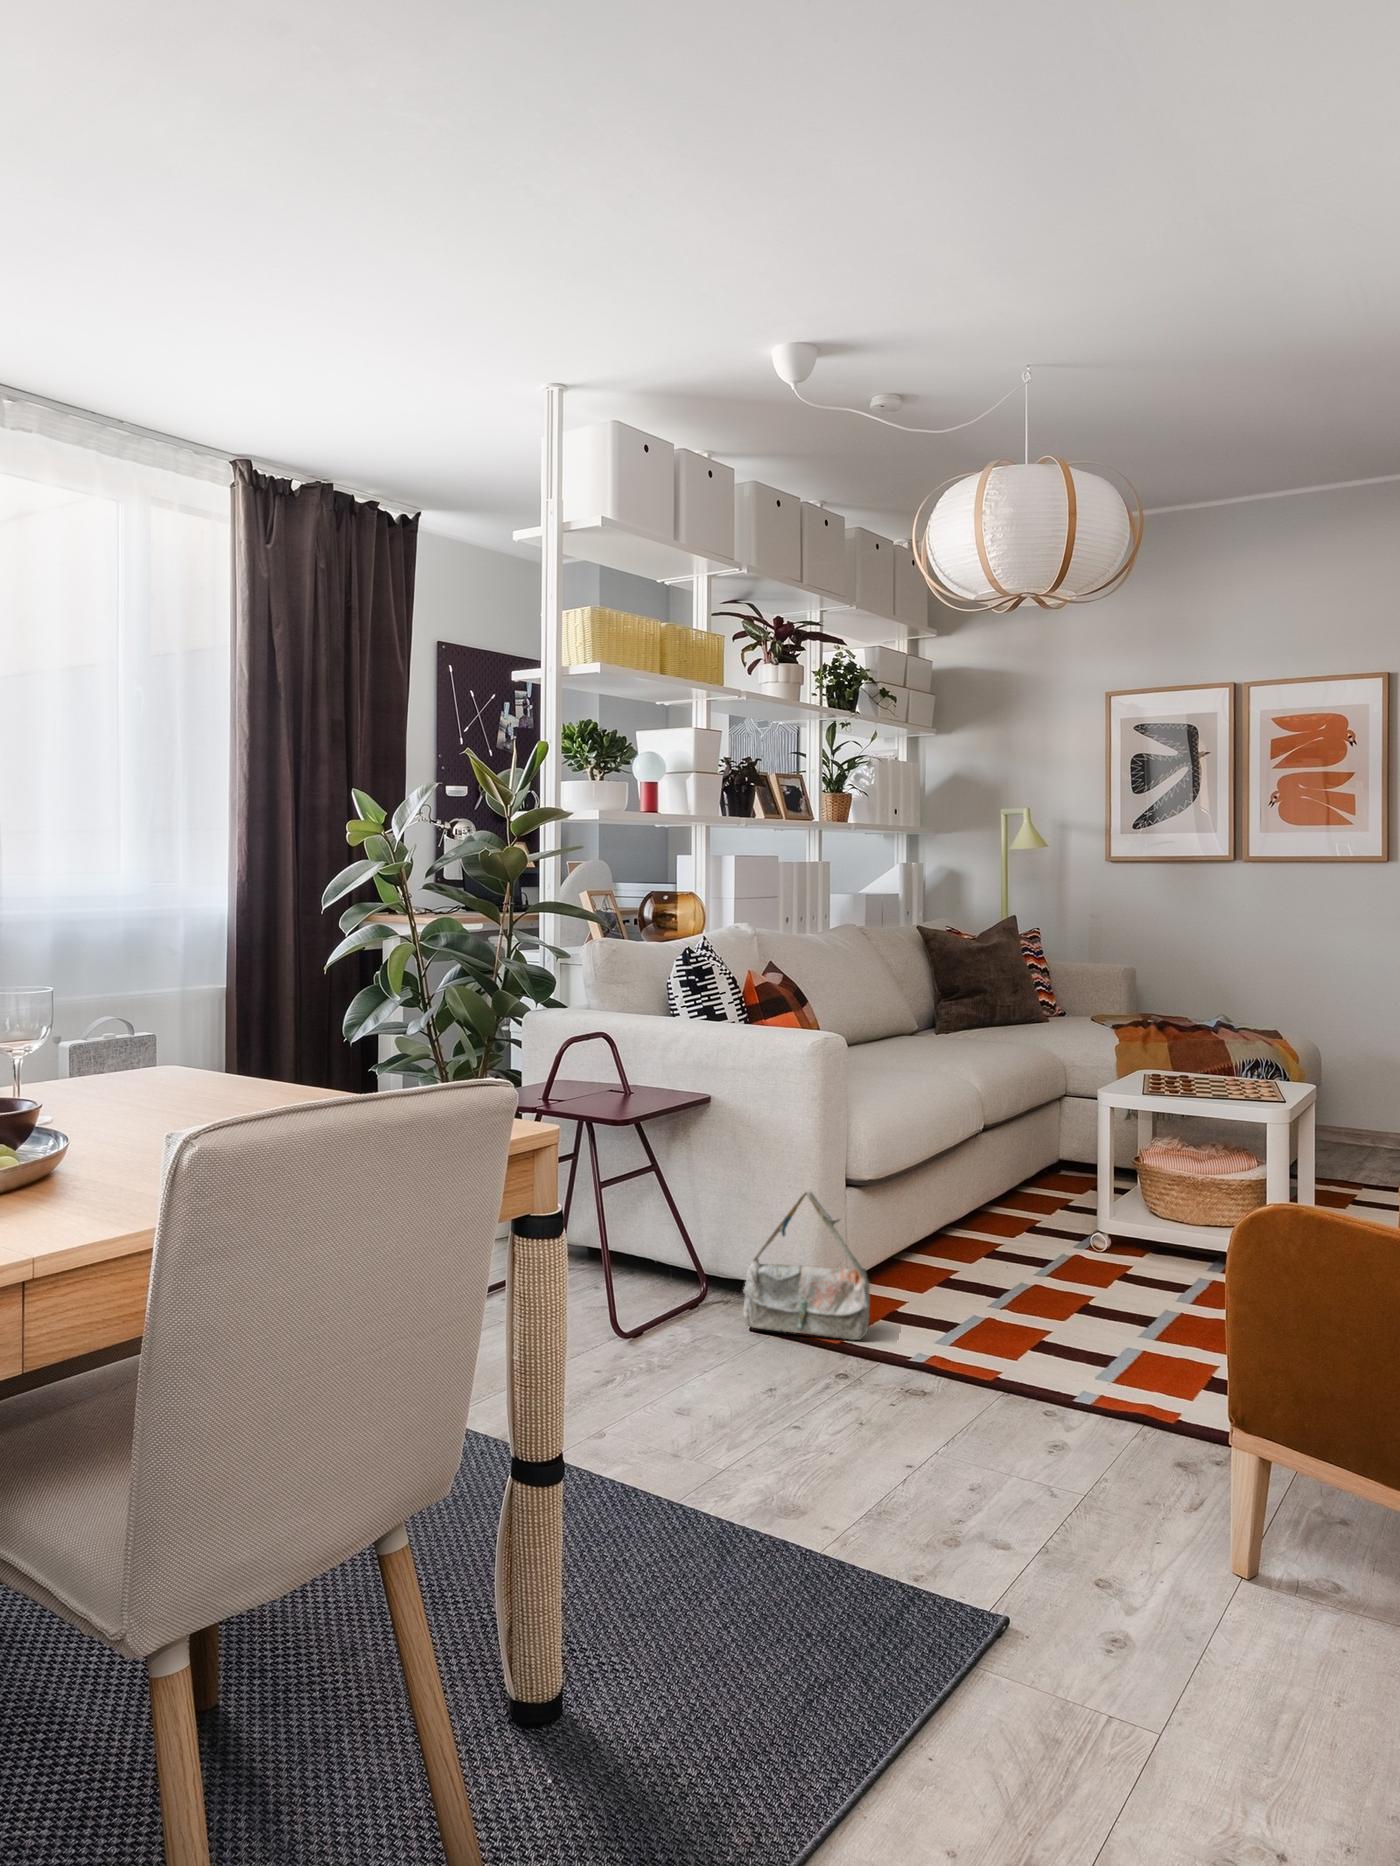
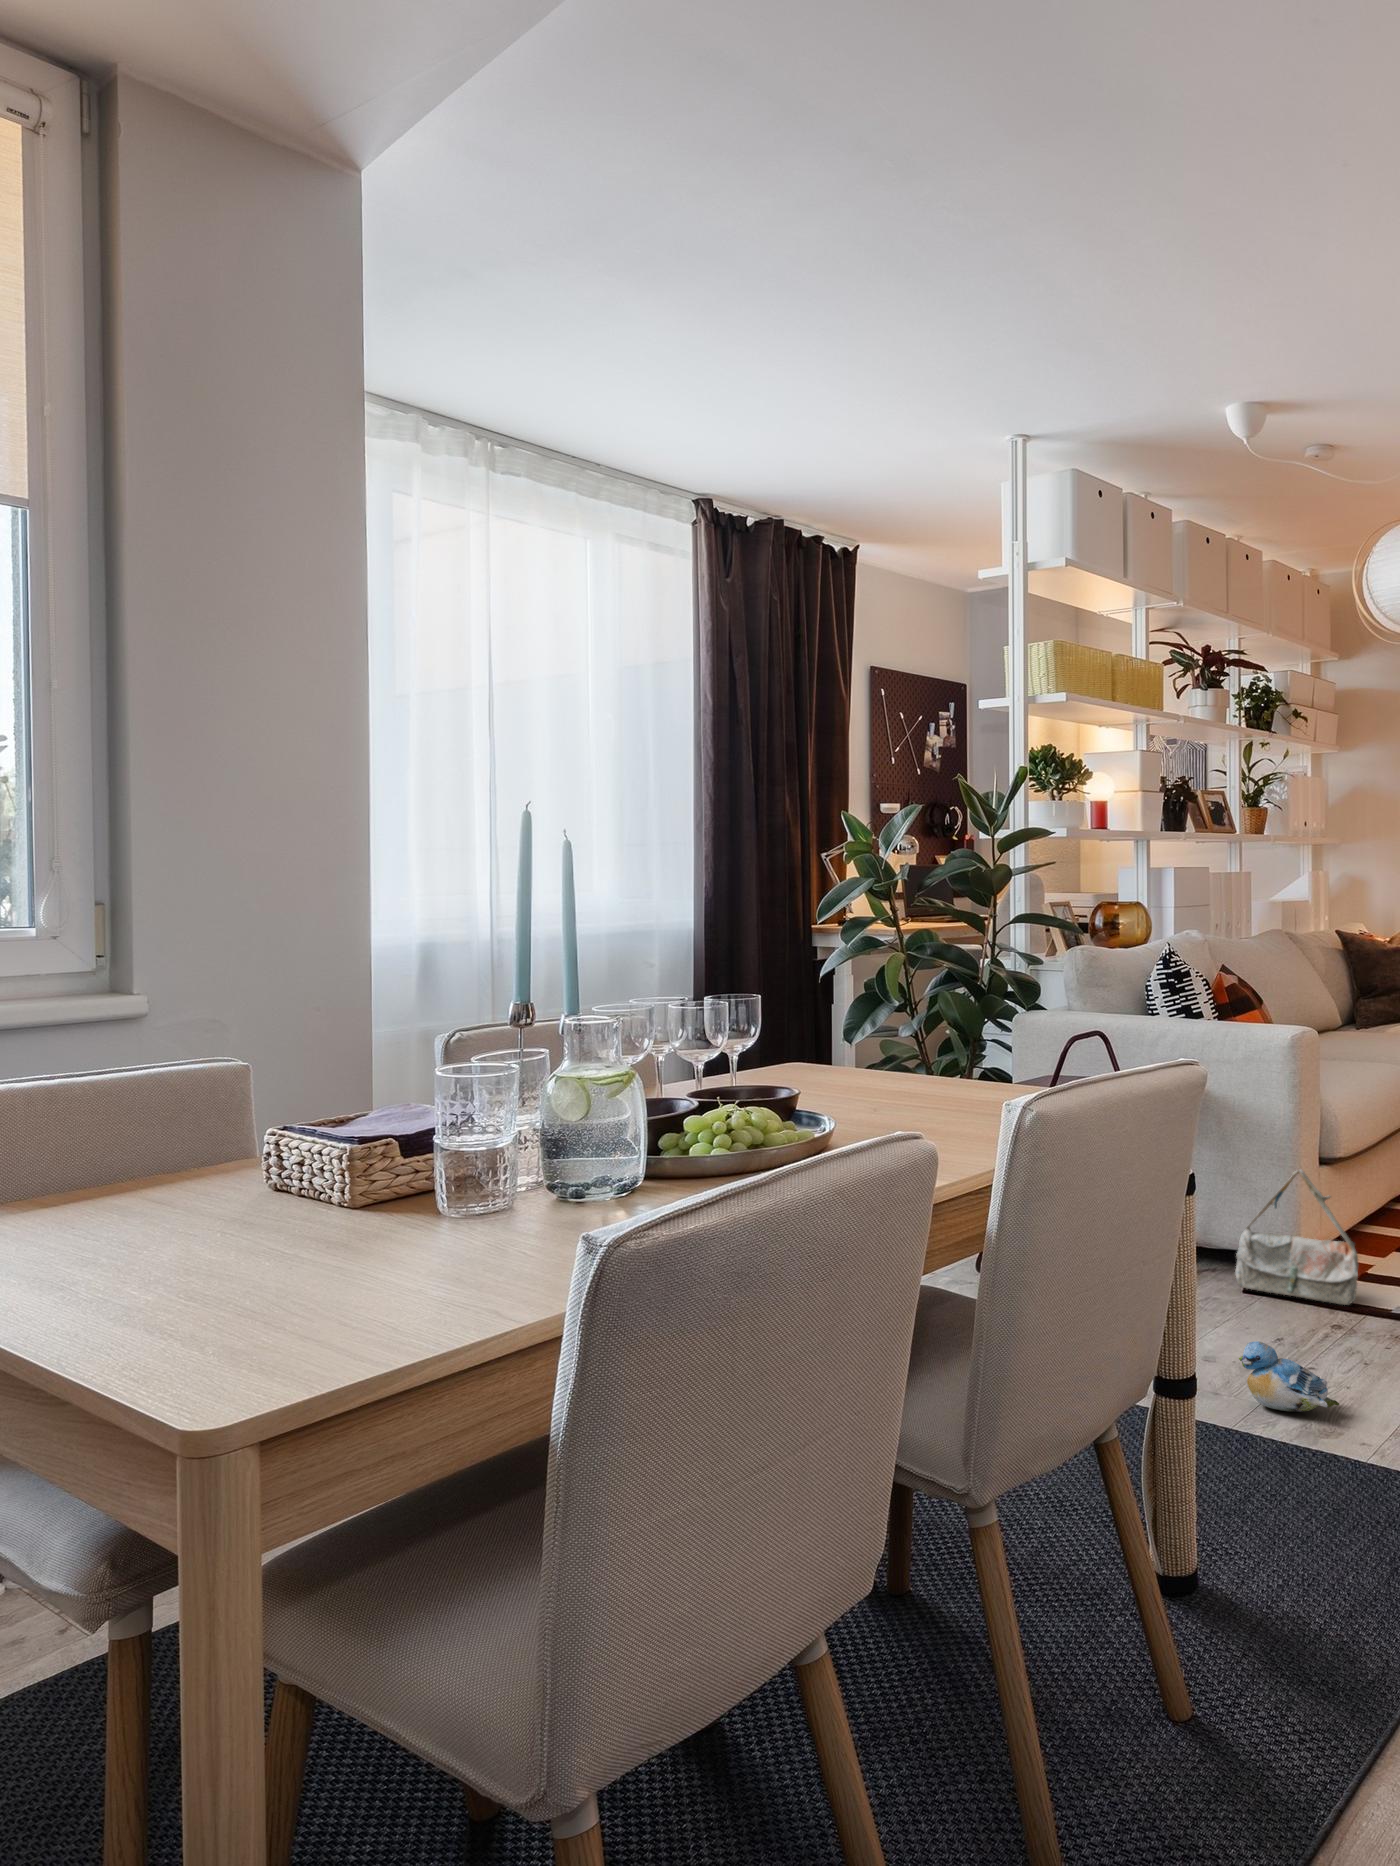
plush toy: none [696,1407,806,1488] -> present [1239,1341,1339,1412]

